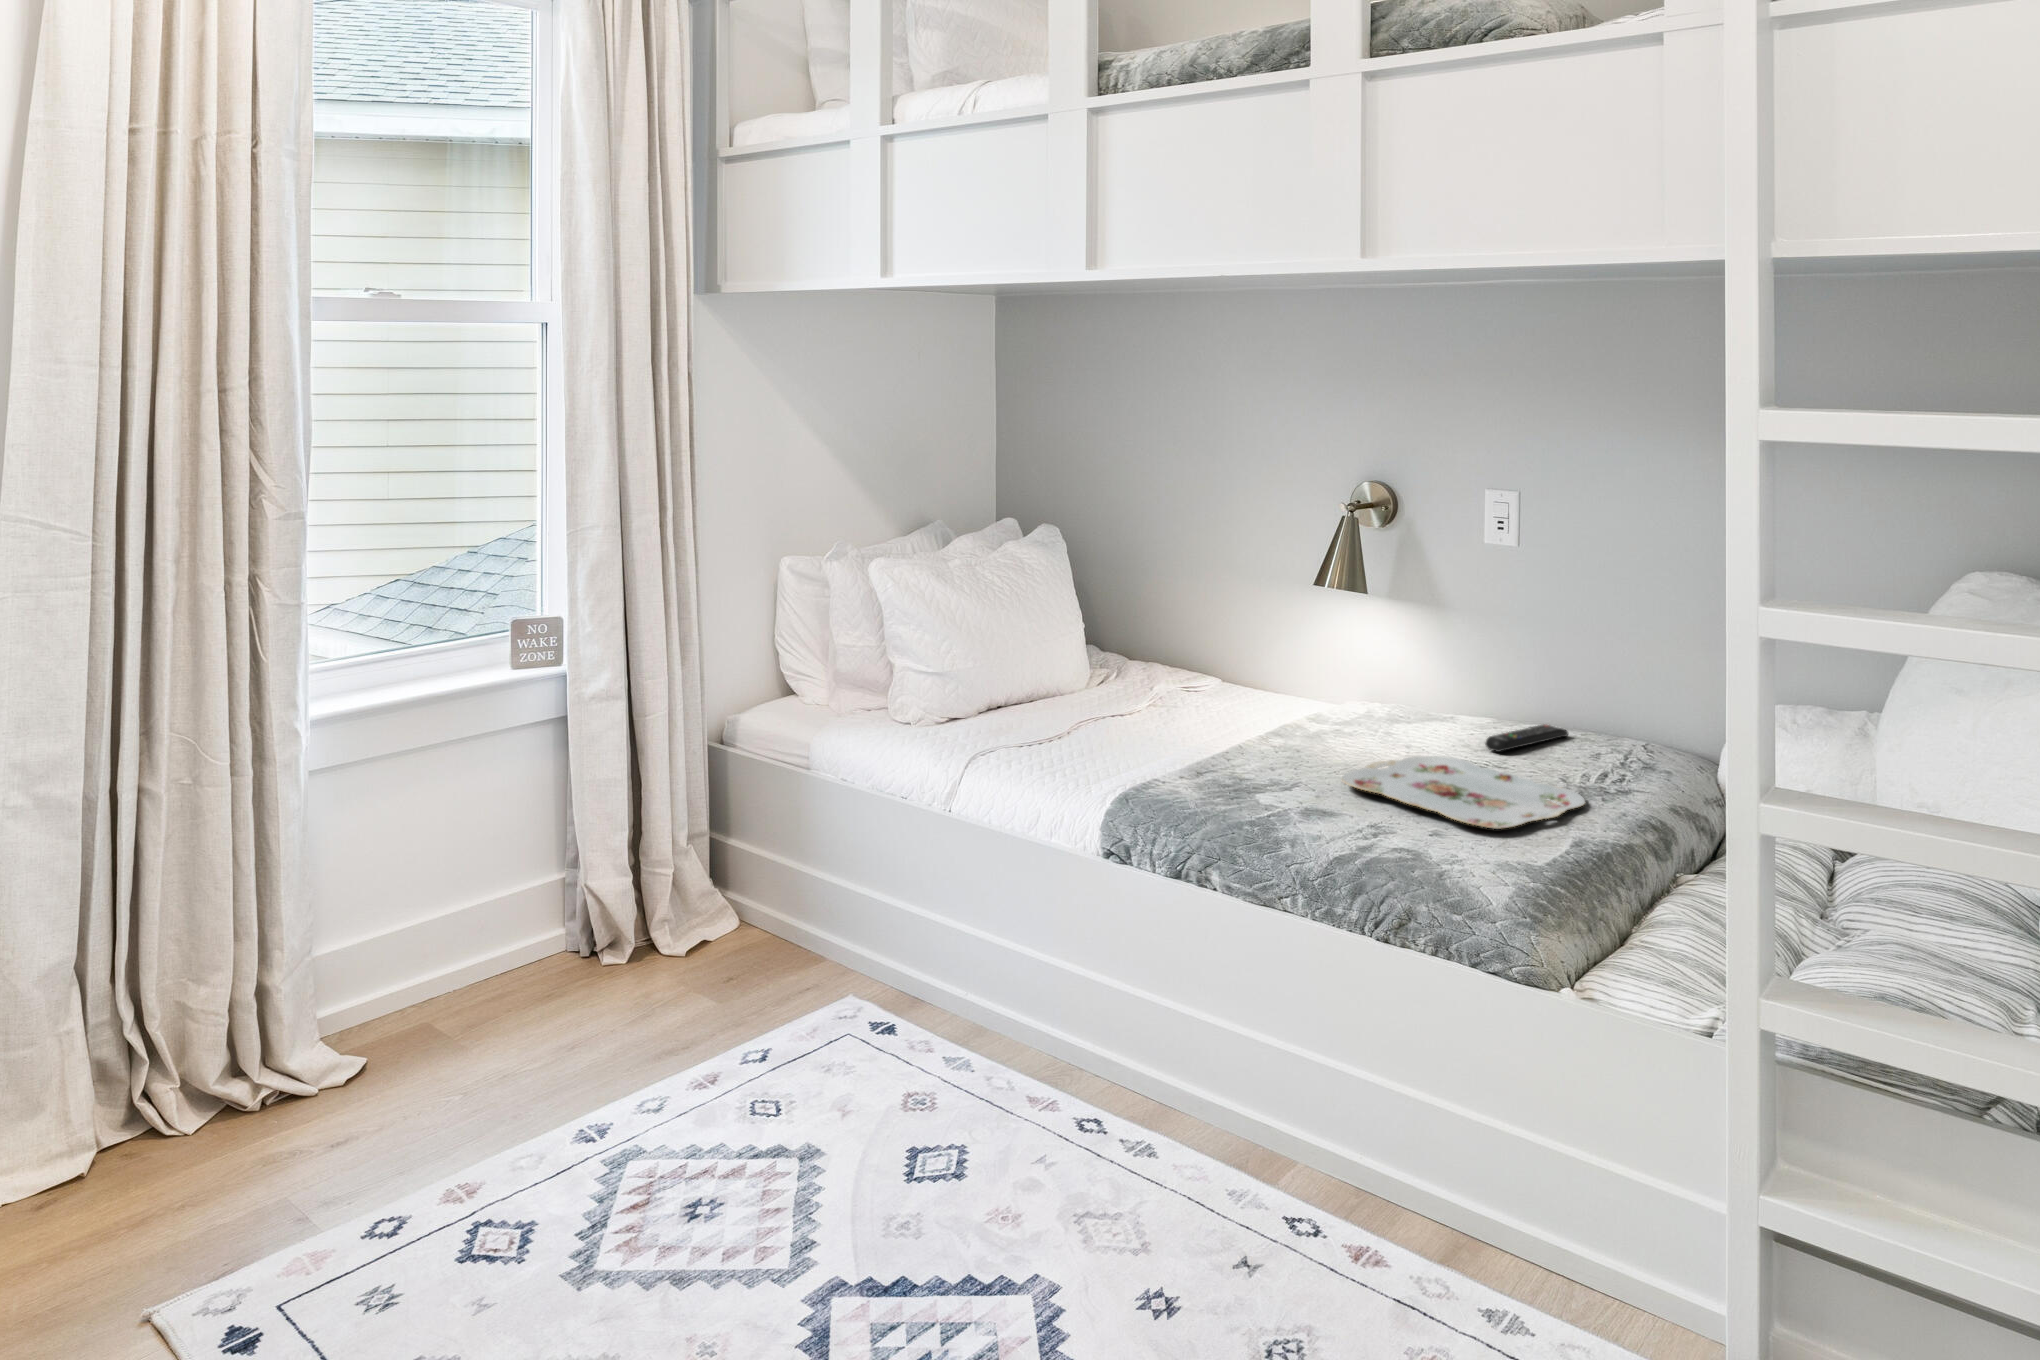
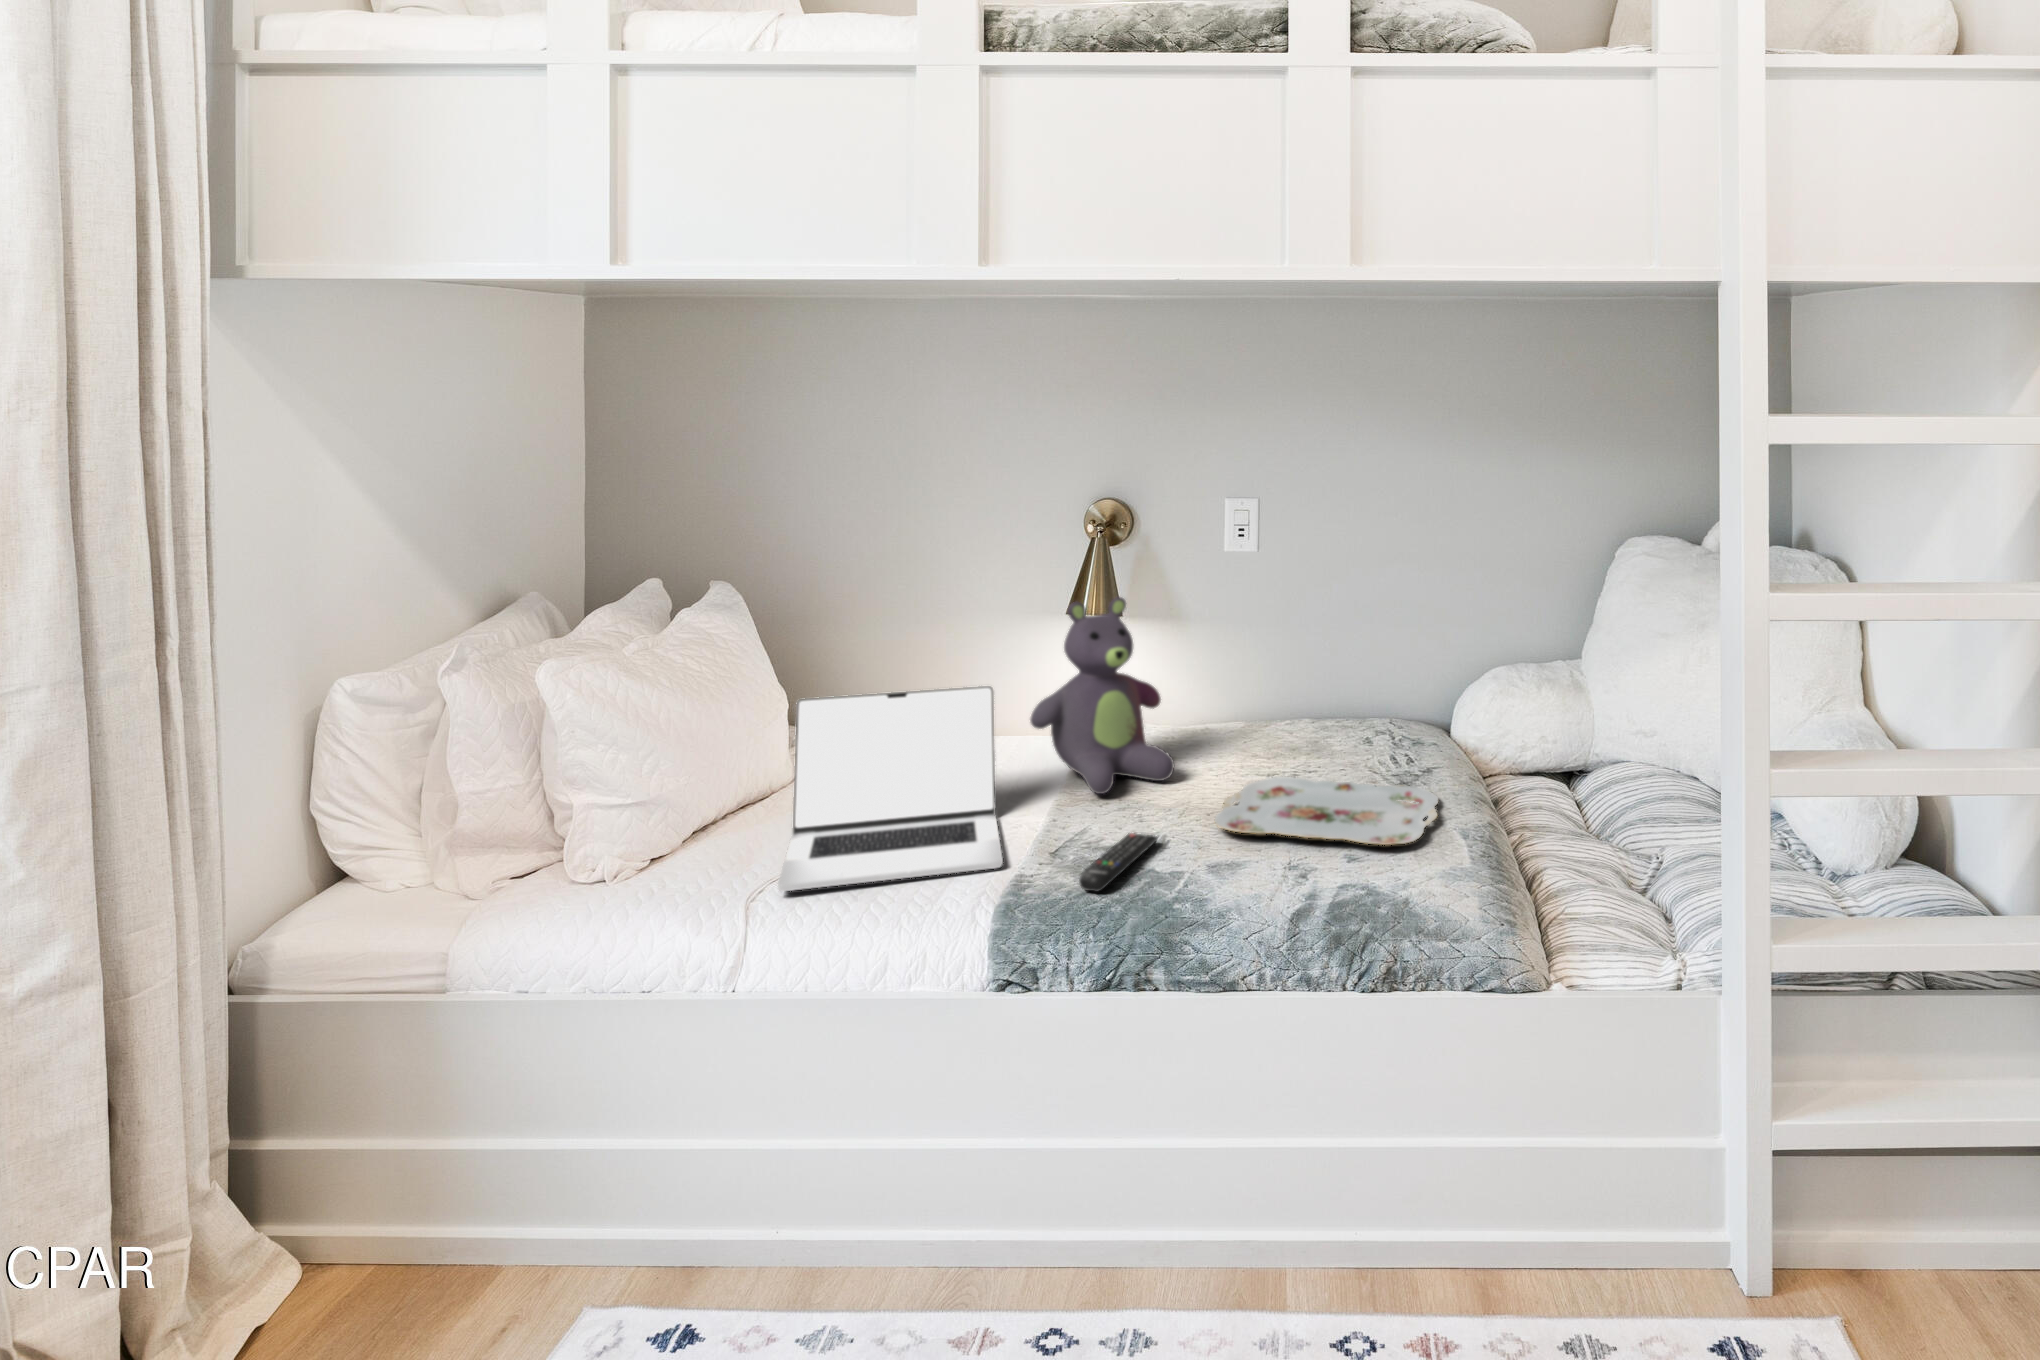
stuffed bear: none [1241,567,1374,741] -> present [1030,597,1174,794]
laptop: none [995,616,1200,770] -> present [778,686,1003,891]
remote control: present [1486,724,1568,752] -> present [1079,833,1157,891]

